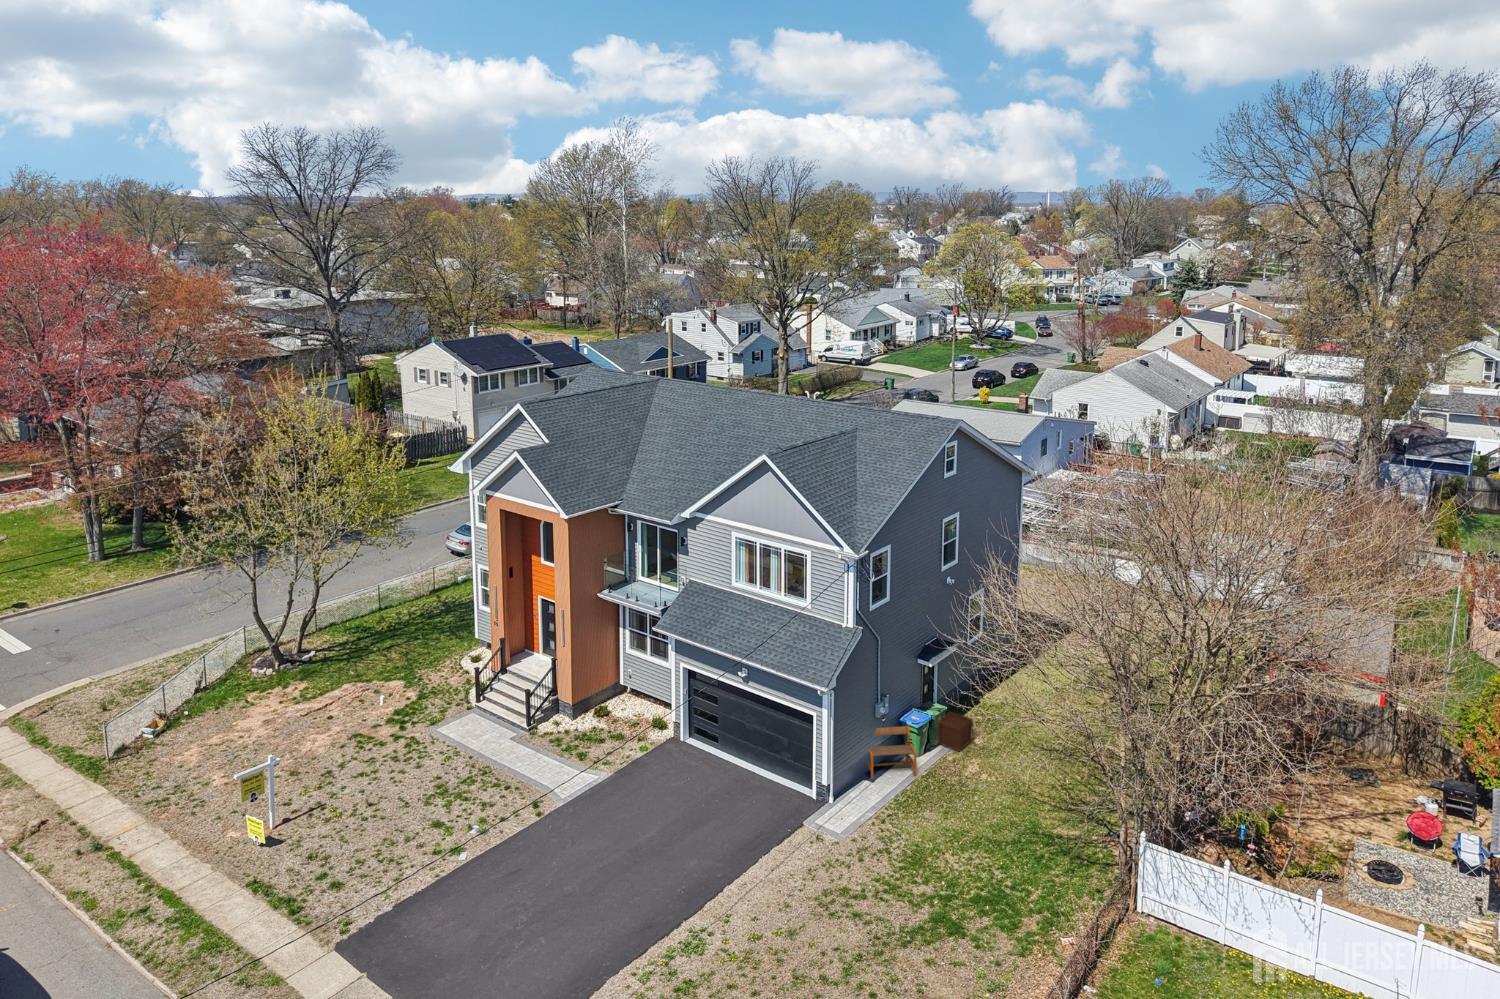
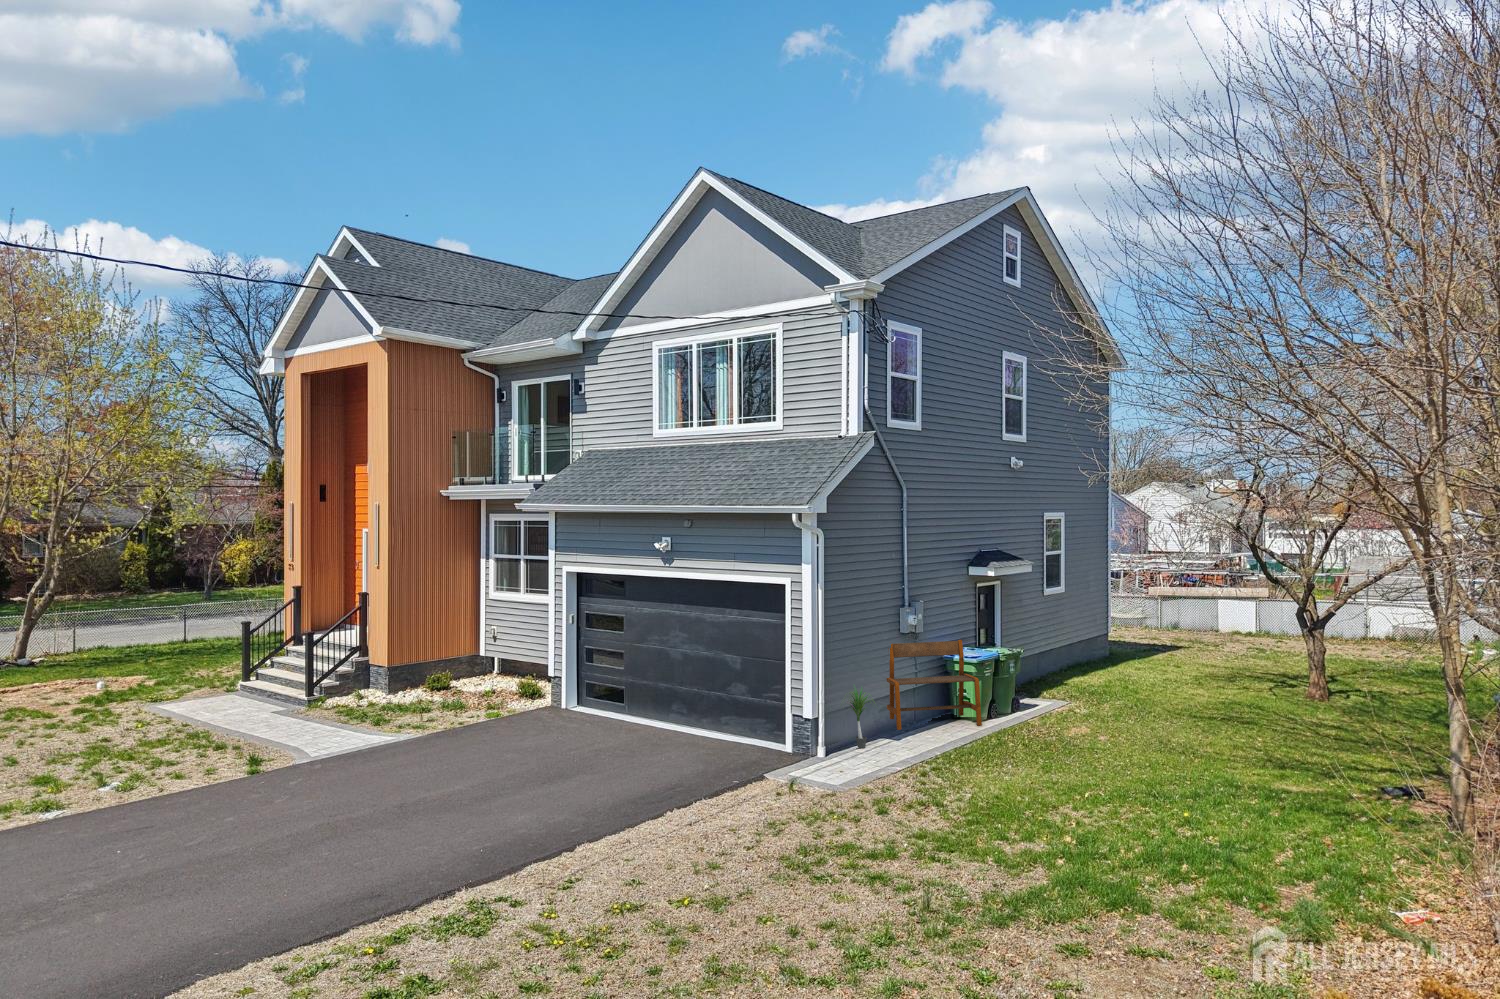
wooden crate: present [936,712,973,751] -> none [1009,648,1073,704]
potted plant: none [840,766,862,799] -> present [850,690,868,748]

